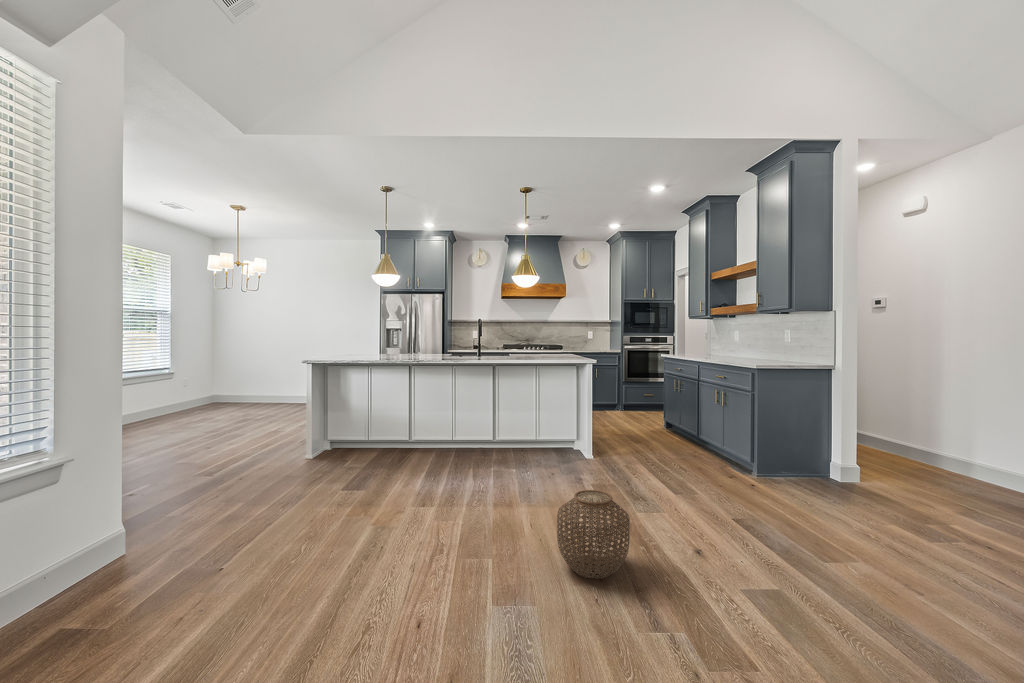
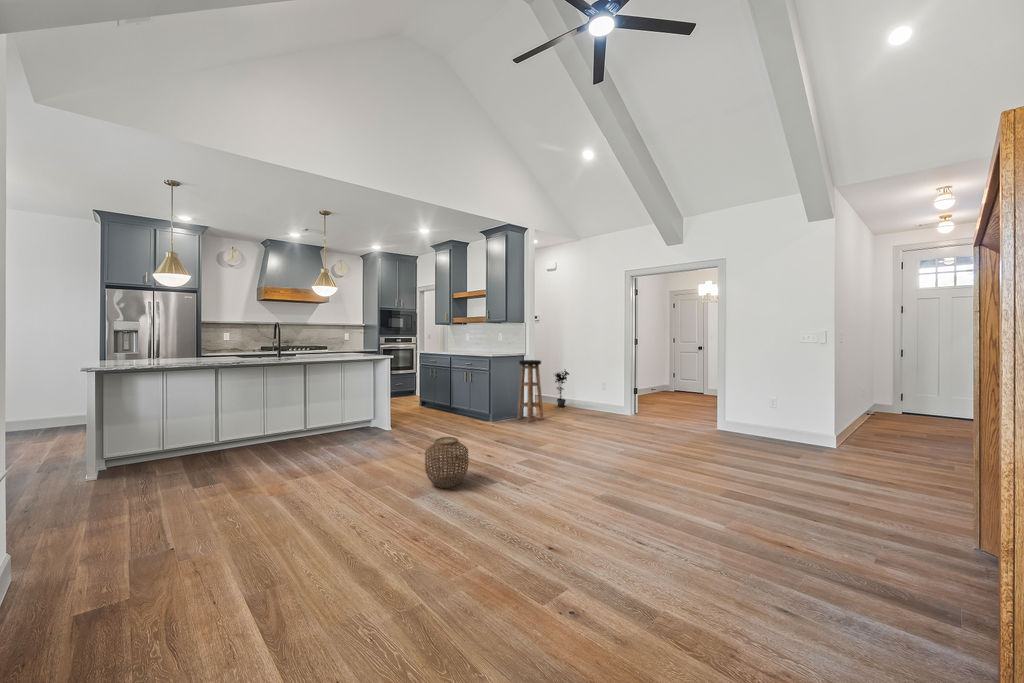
bar stool: none [809,377,866,492] -> present [518,360,543,422]
potted plant: none [906,401,948,475] -> present [555,371,569,407]

